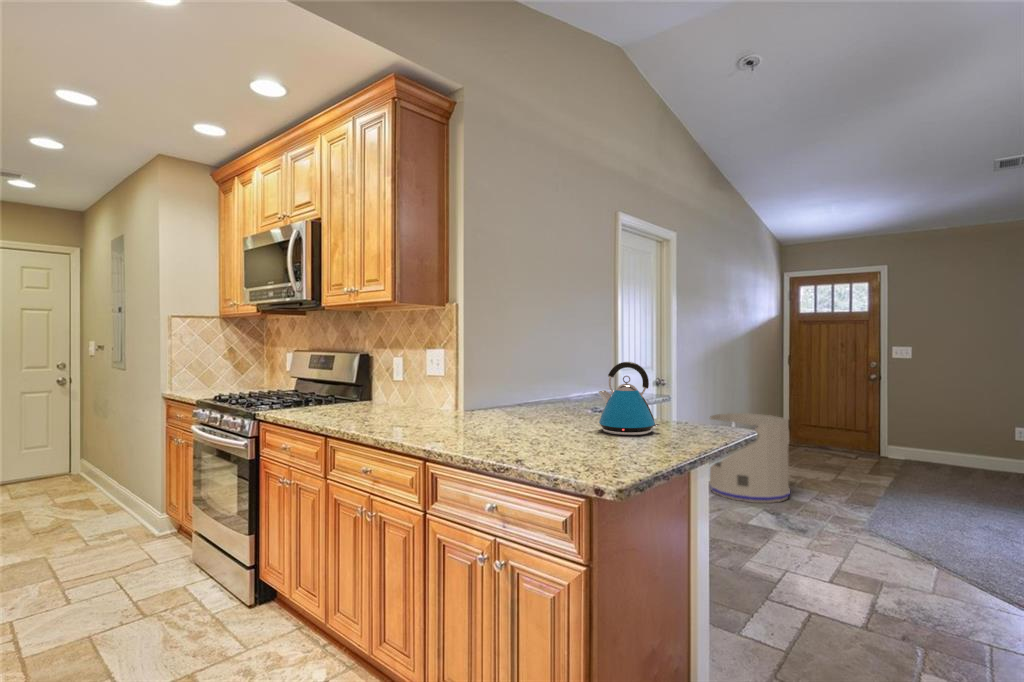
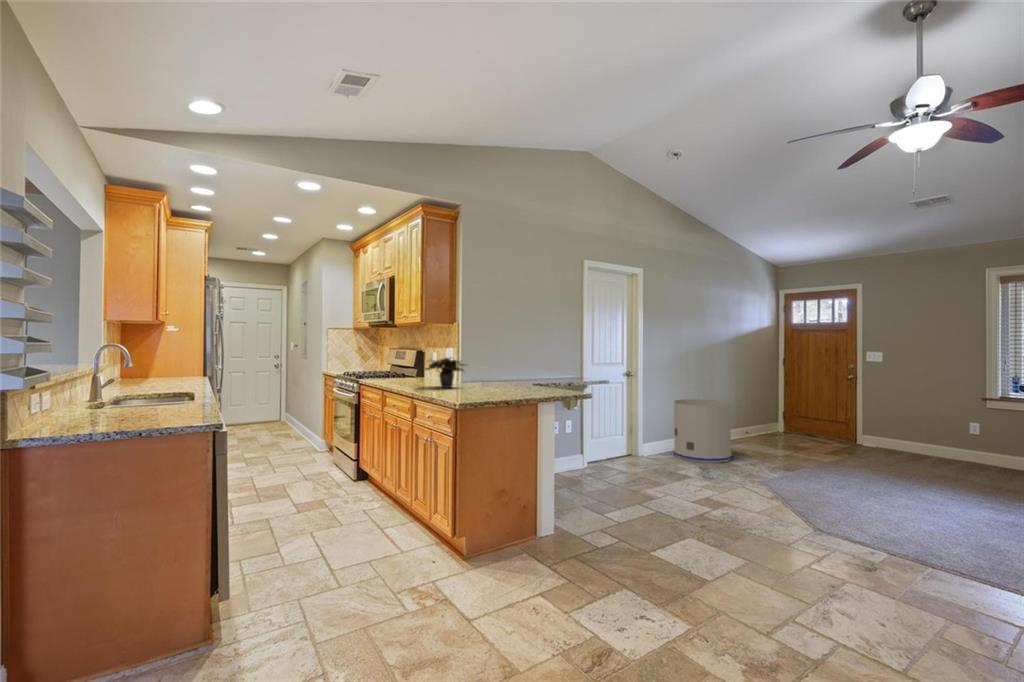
kettle: present [599,362,660,435] -> none [504,355,533,392]
potted plant: none [430,368,511,430] -> present [425,358,464,388]

